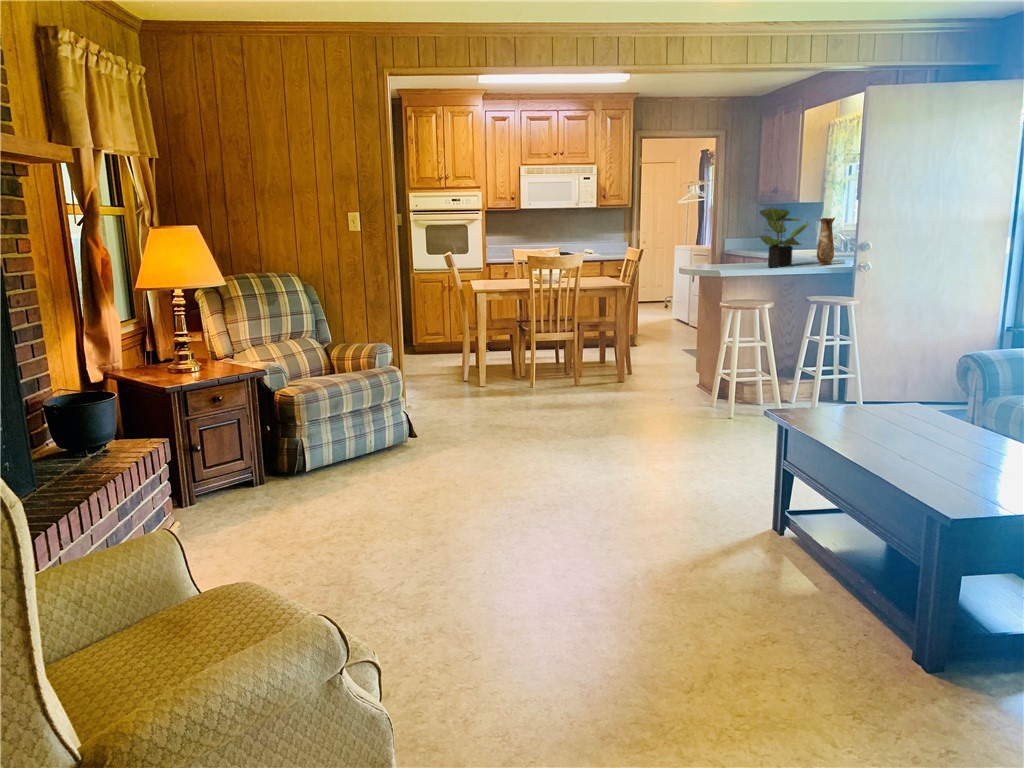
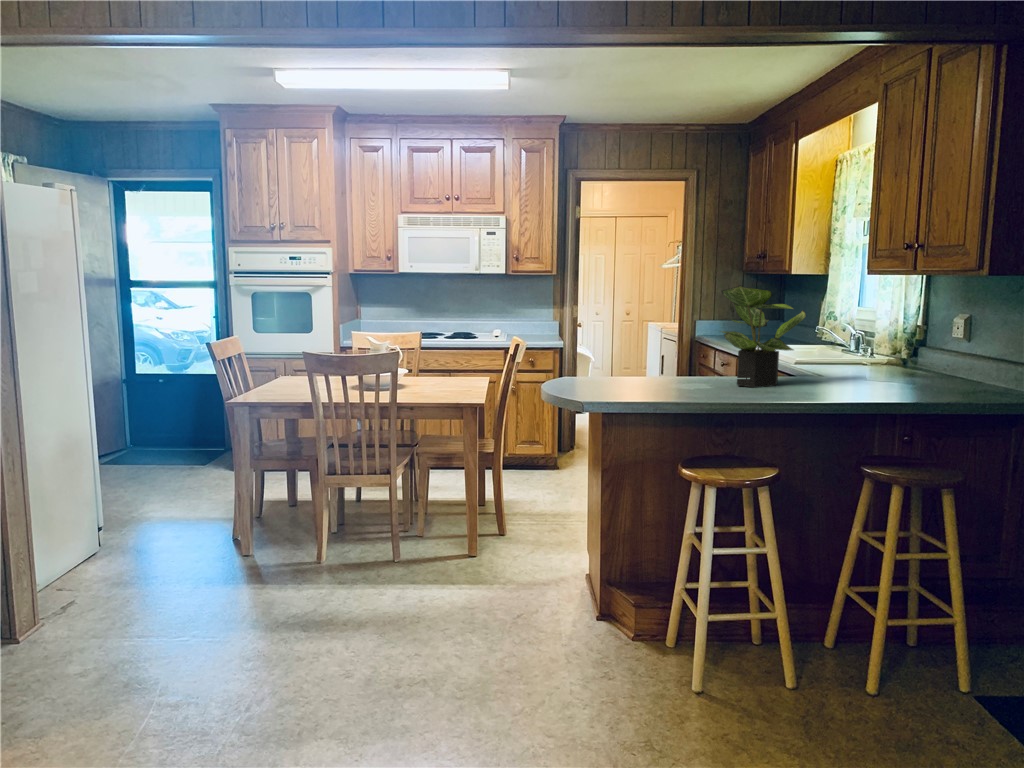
vase: present [817,218,835,265] -> none [821,307,854,390]

